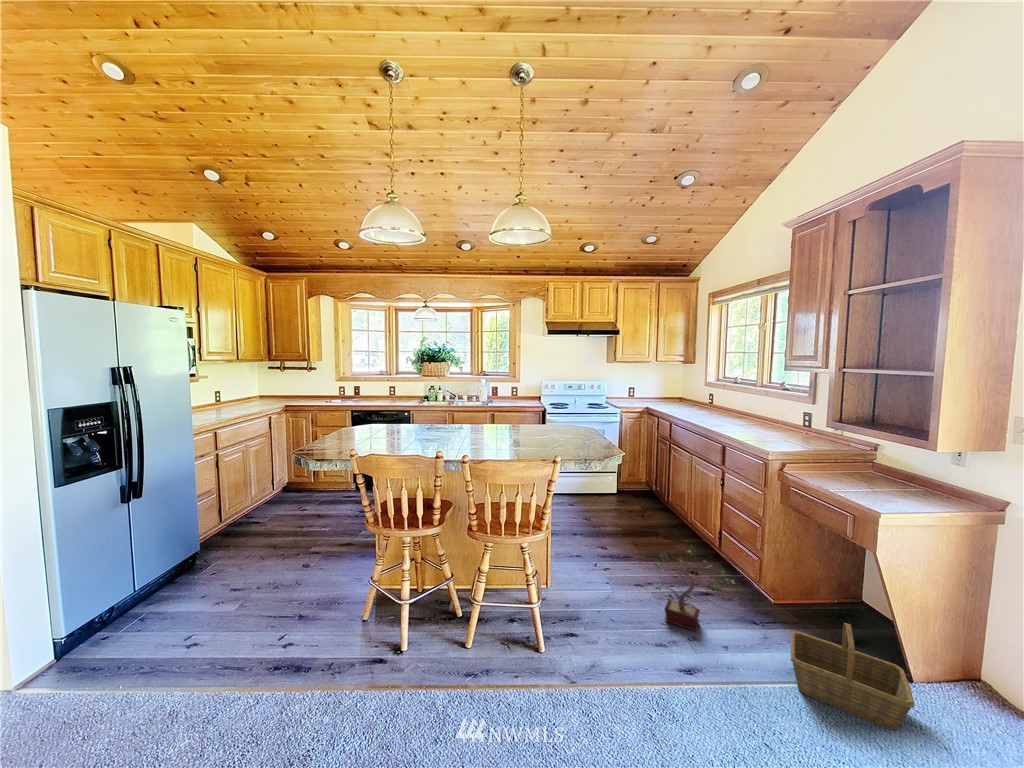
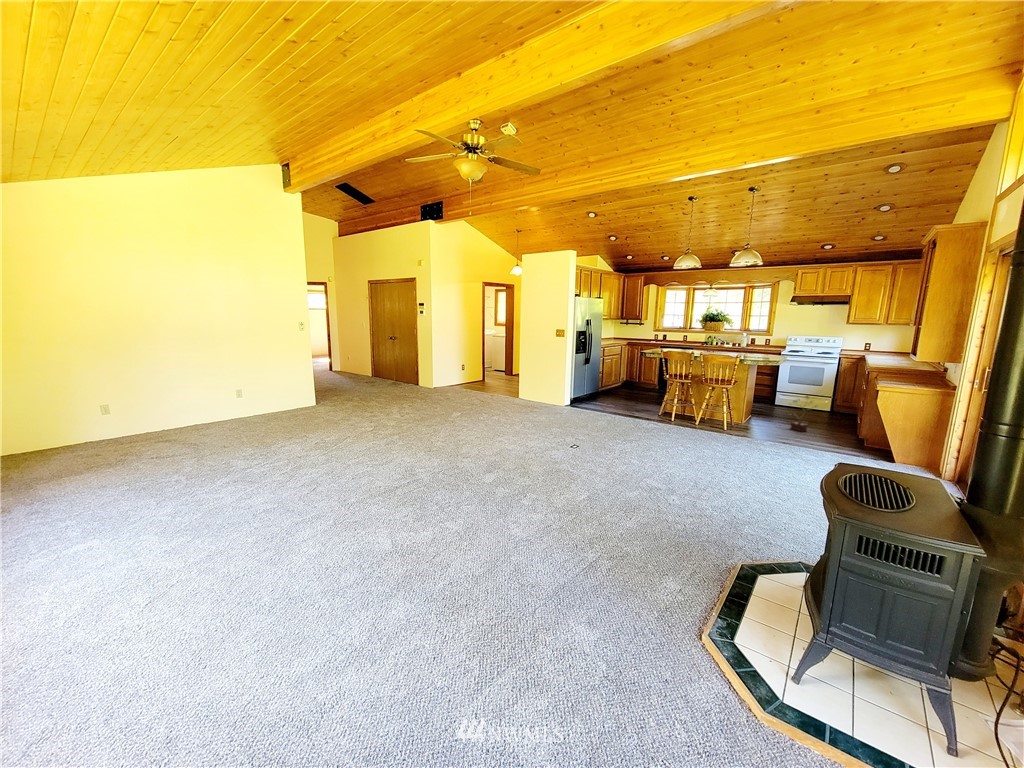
basket: present [790,623,914,730] -> none [825,419,876,451]

